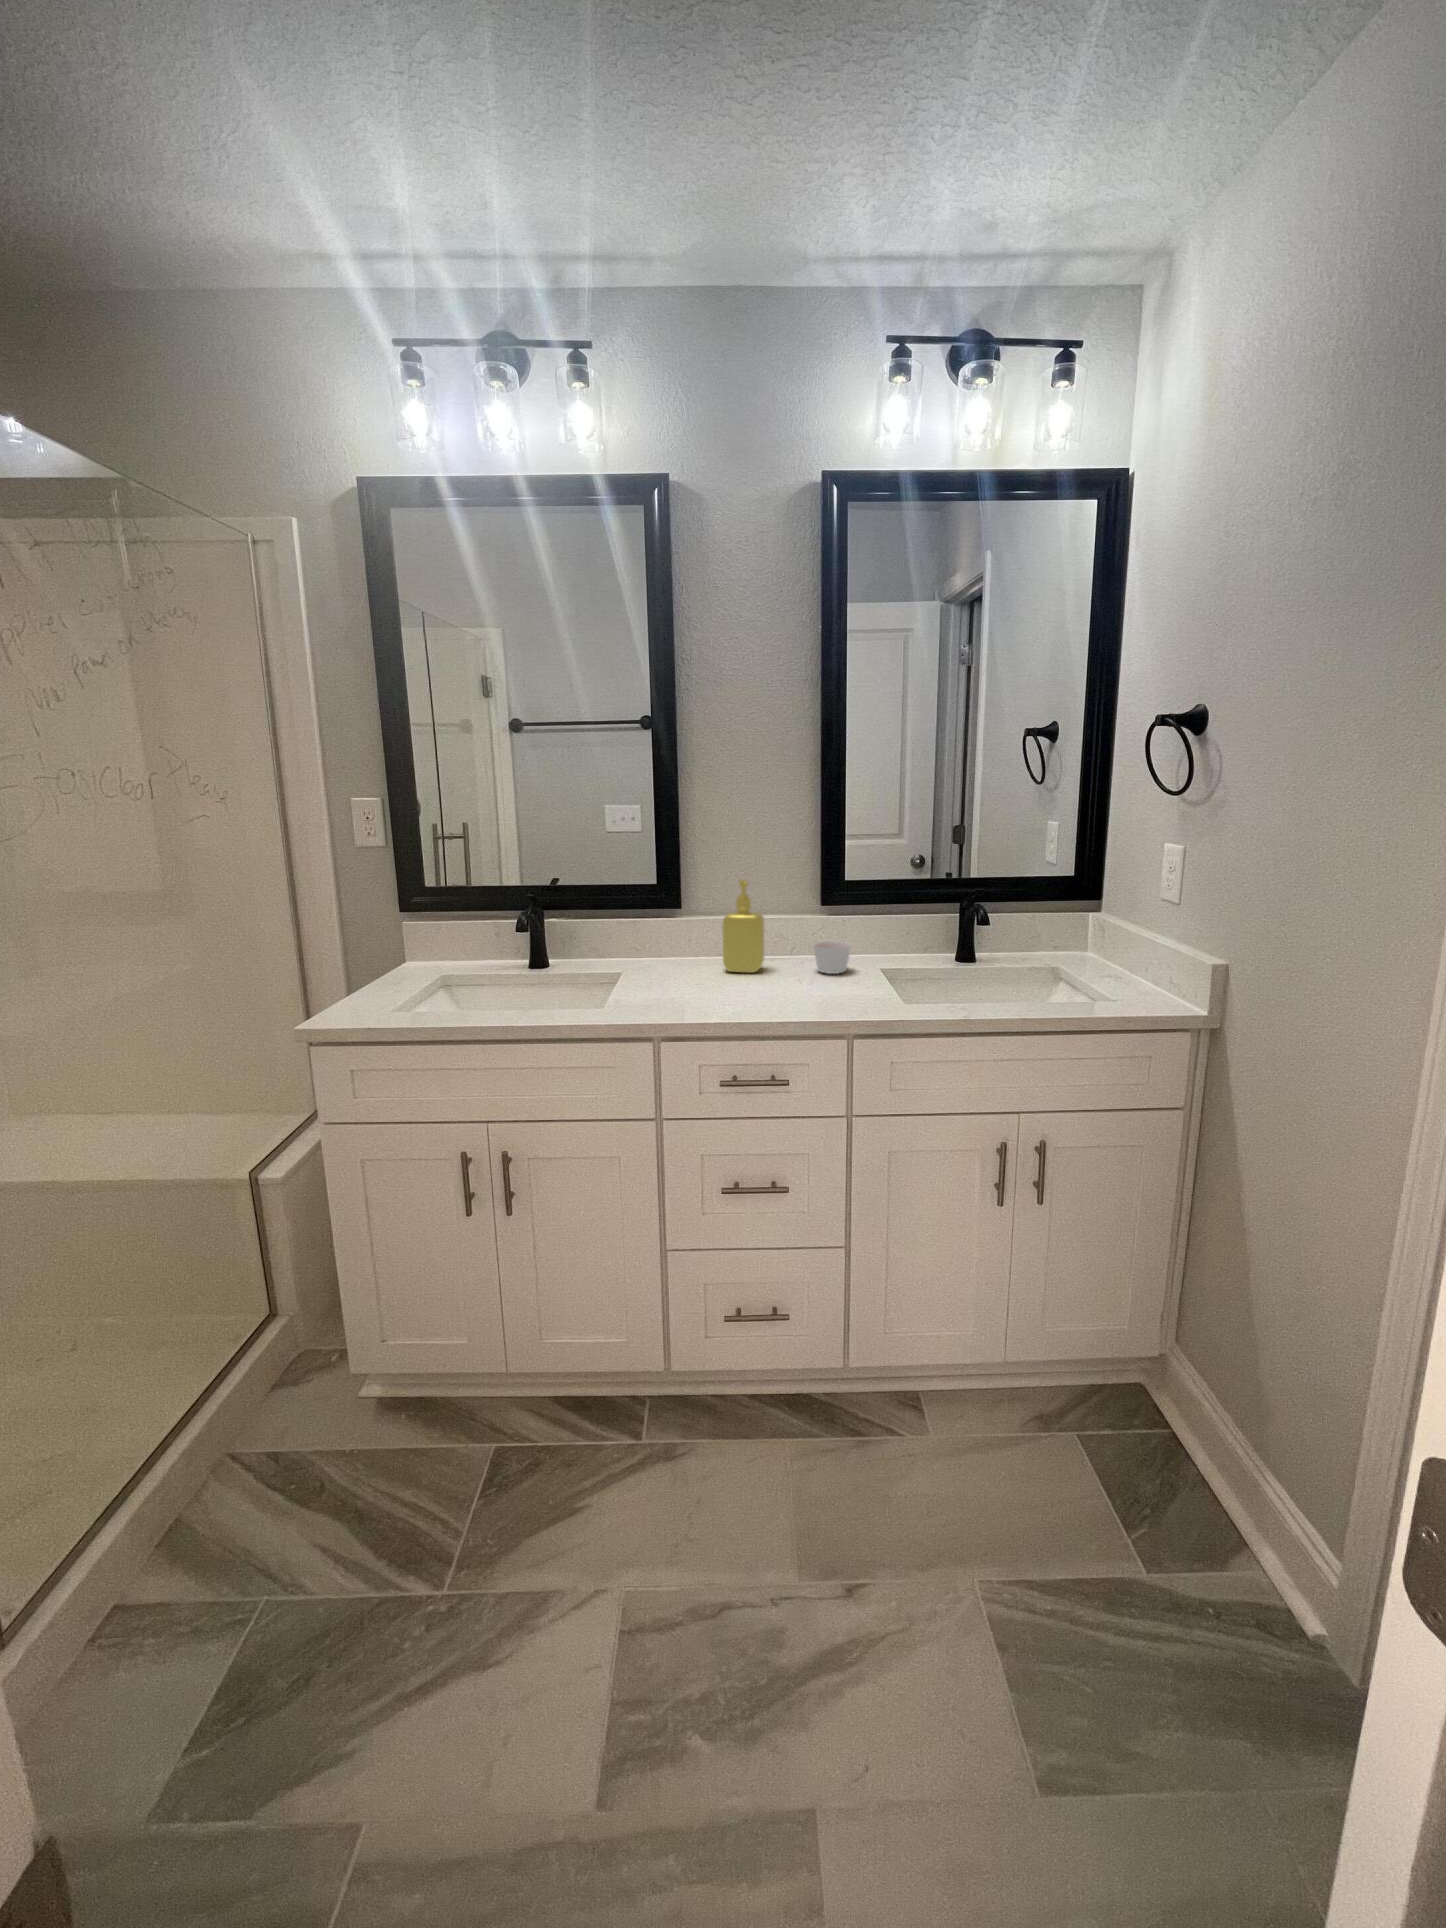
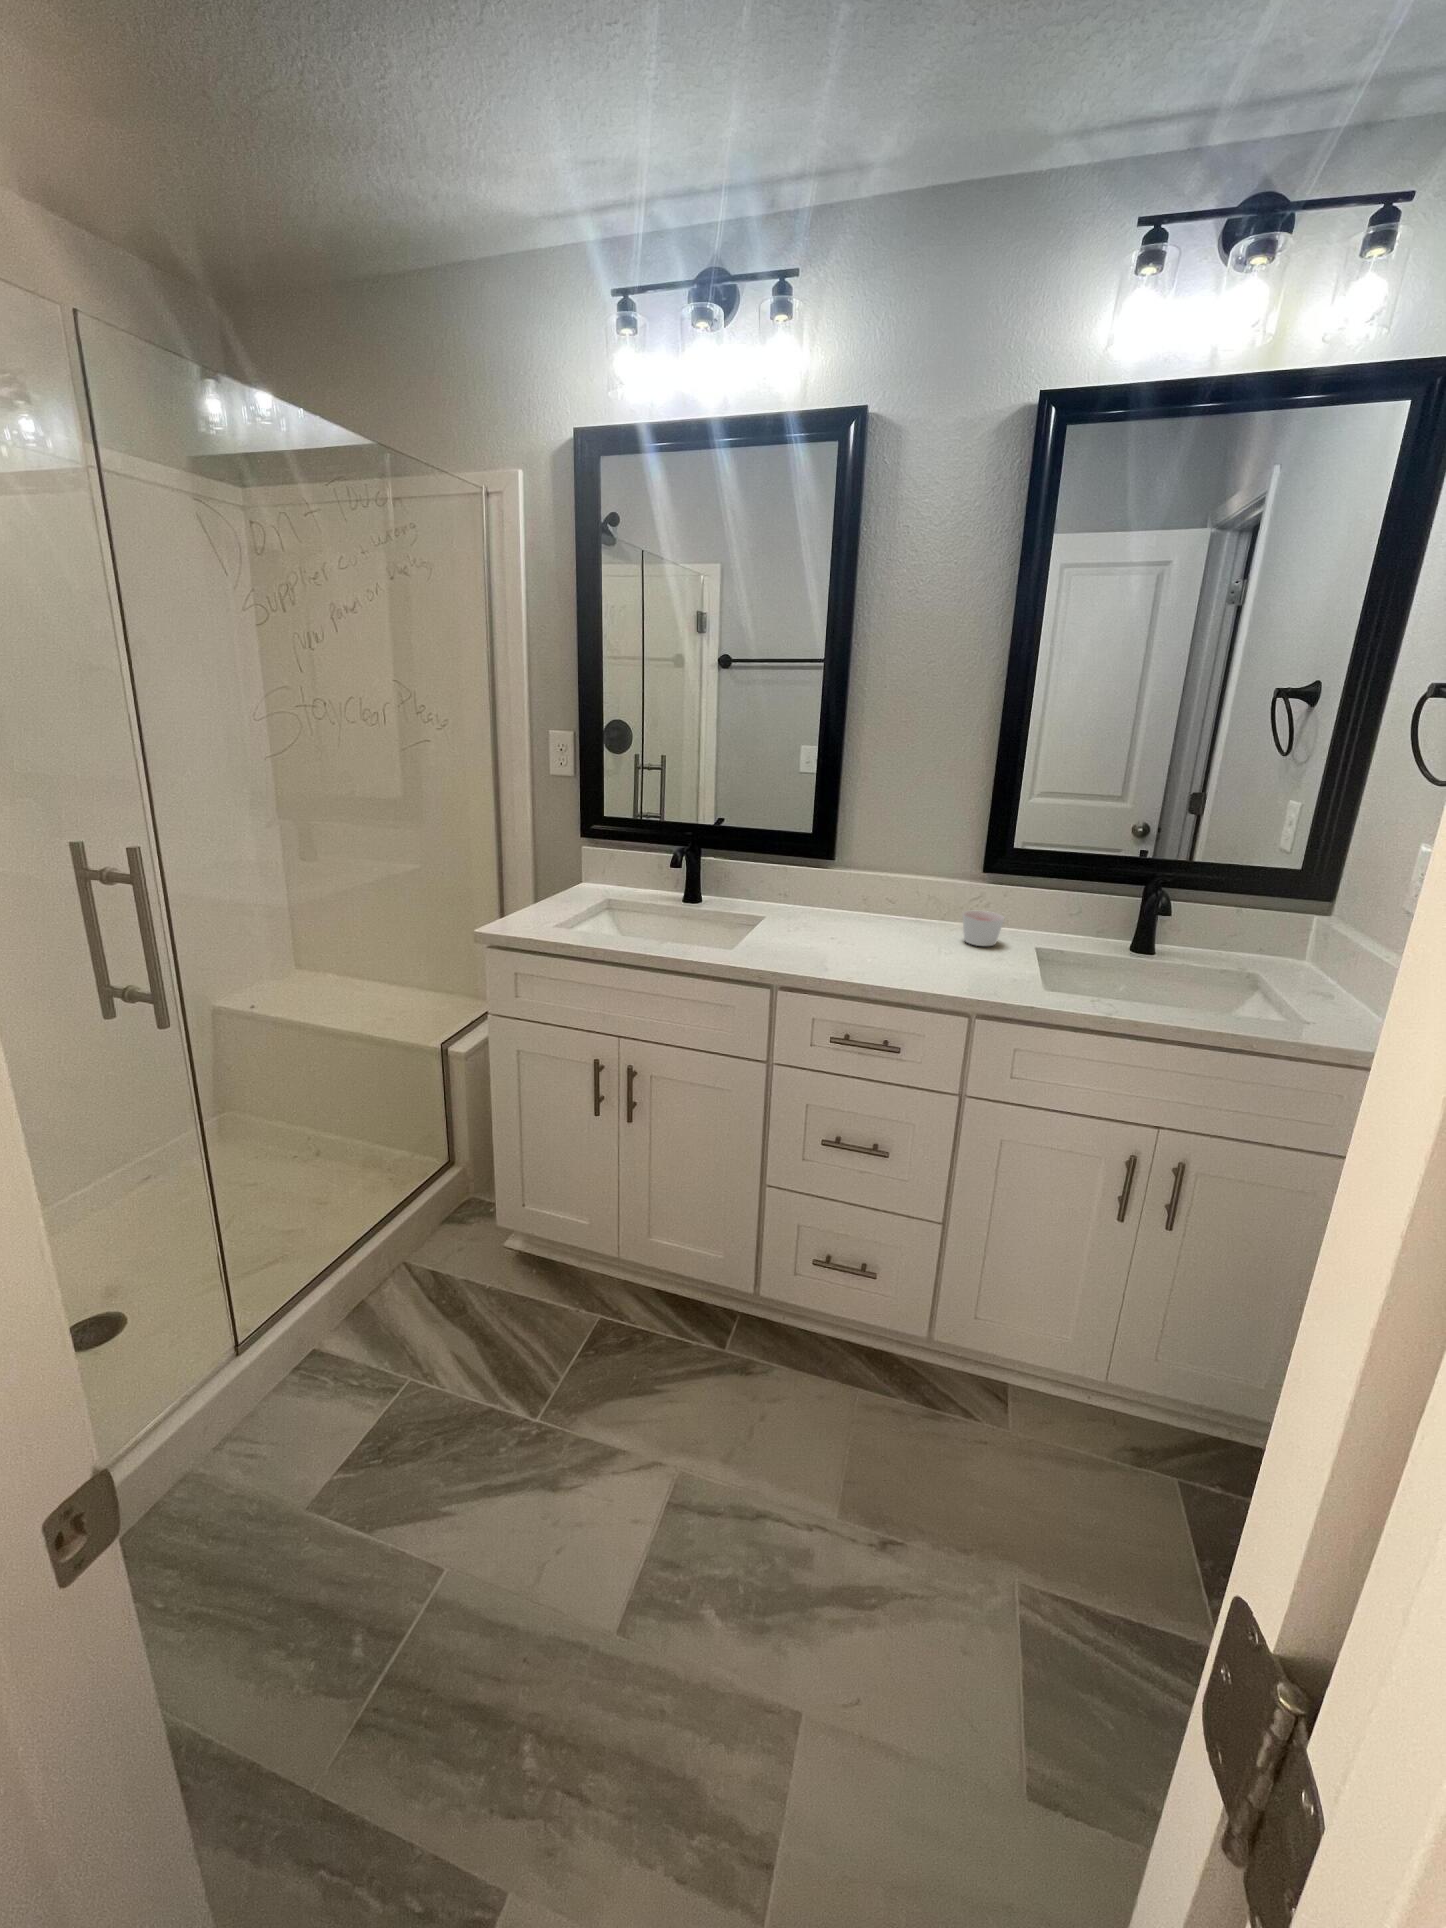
soap dispenser: present [723,879,764,973] -> none [865,837,914,934]

